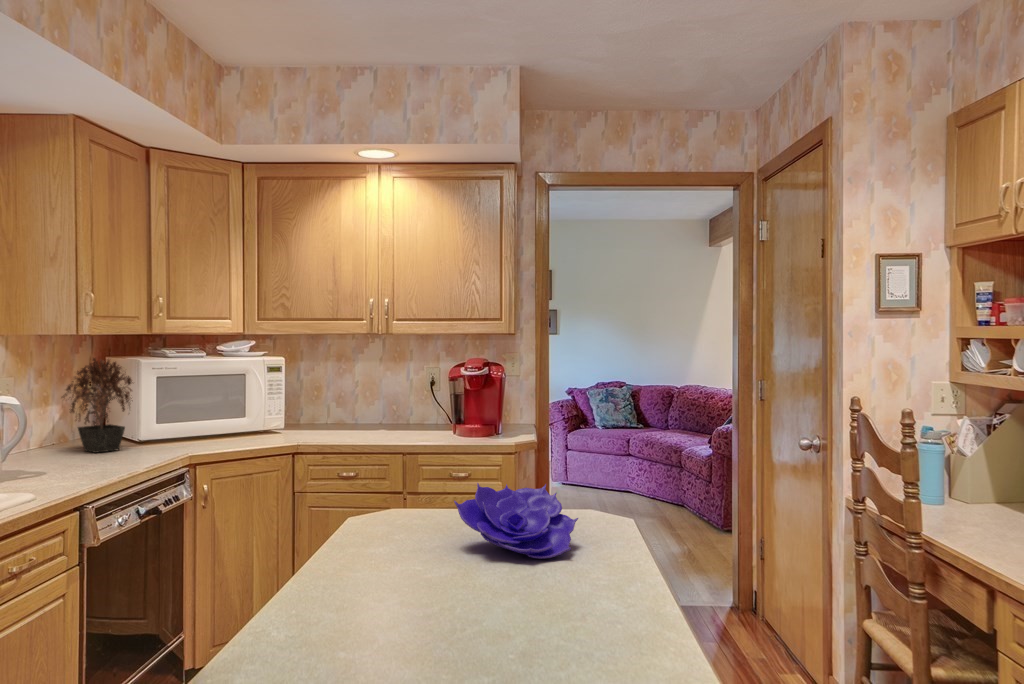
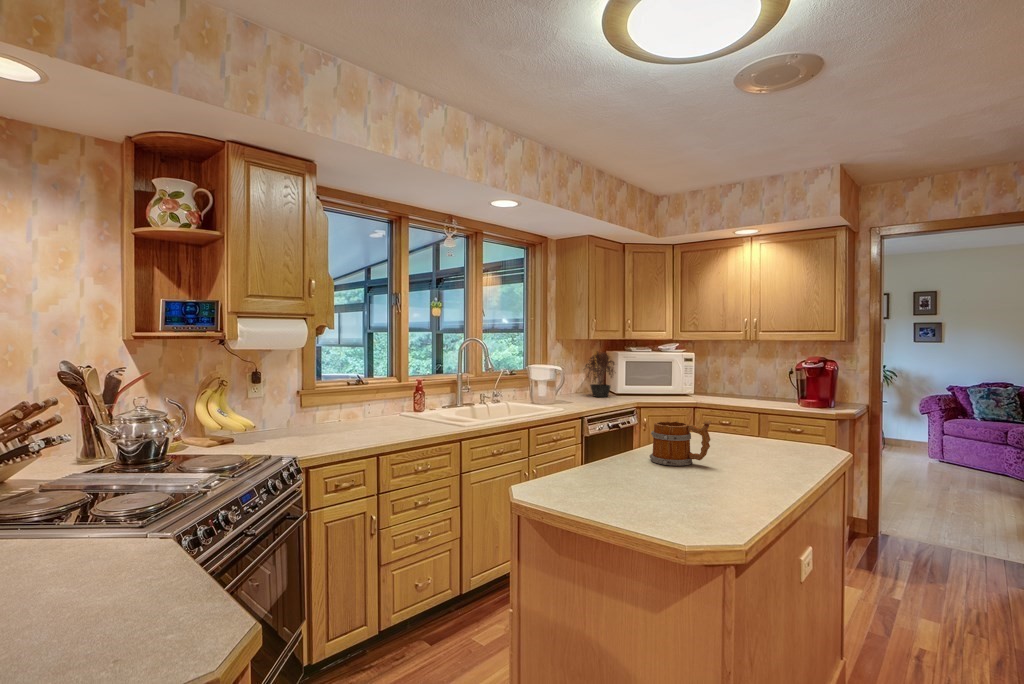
decorative bowl: present [454,483,578,559] -> none [725,417,798,458]
mug: none [349,508,479,620] -> present [650,420,711,466]

